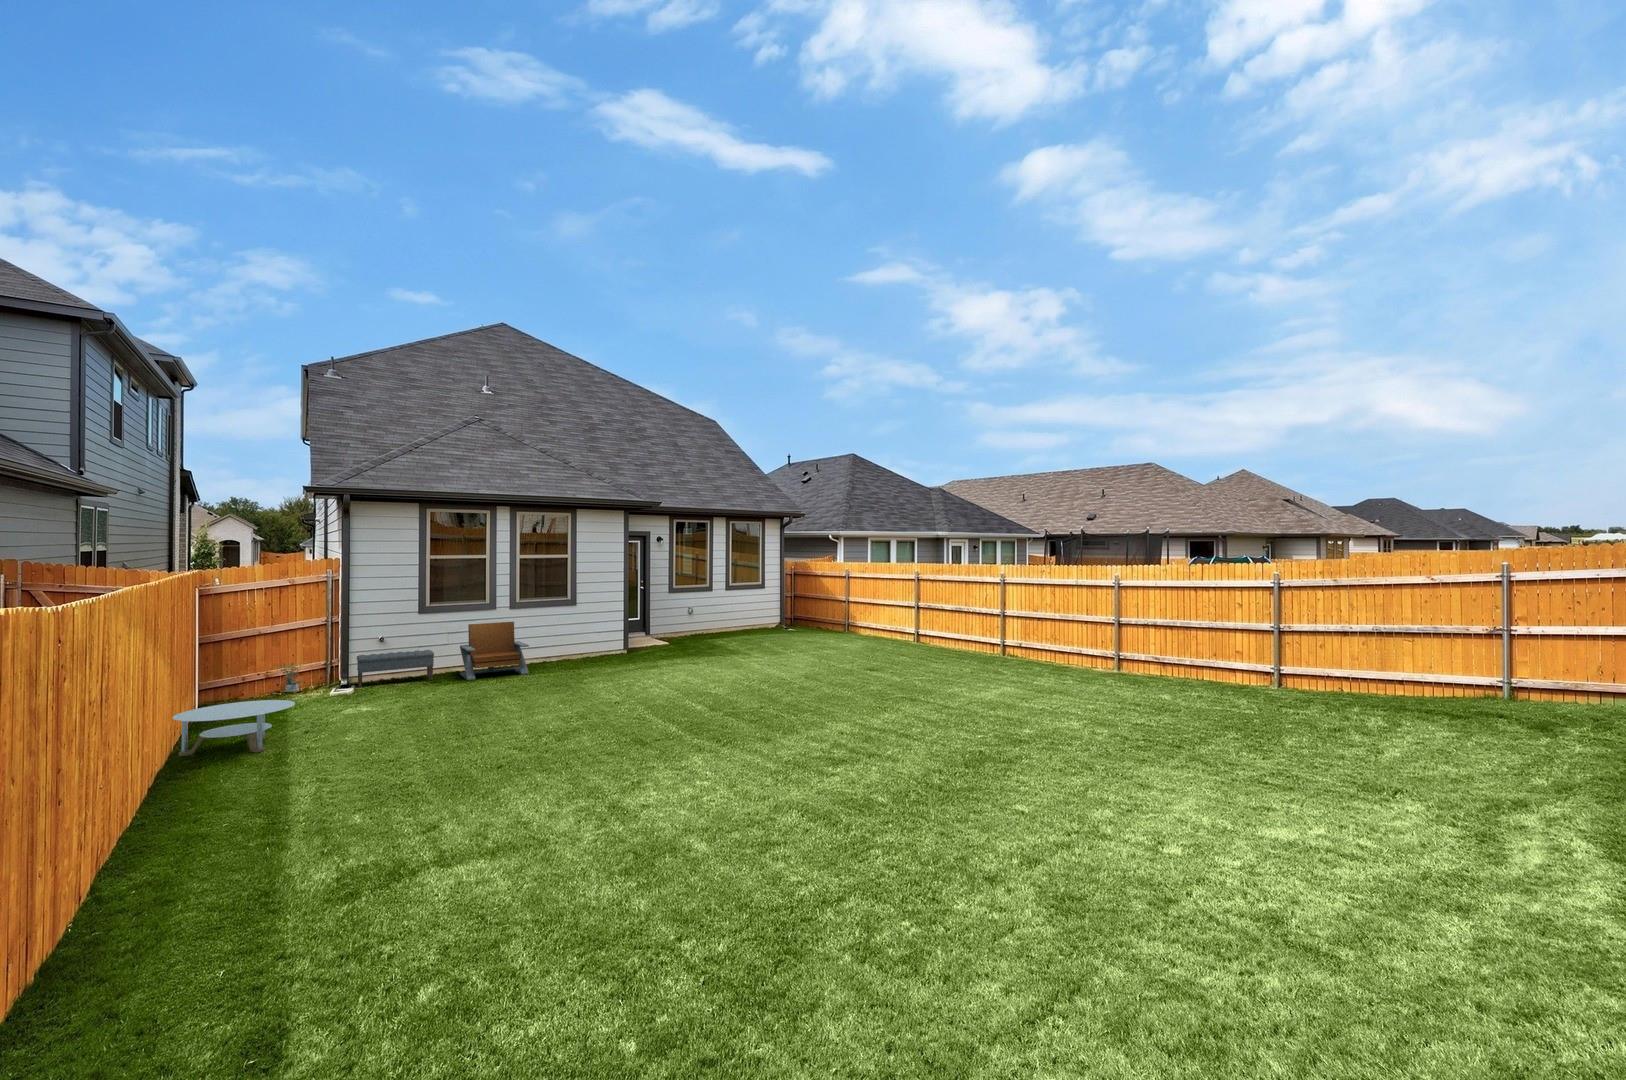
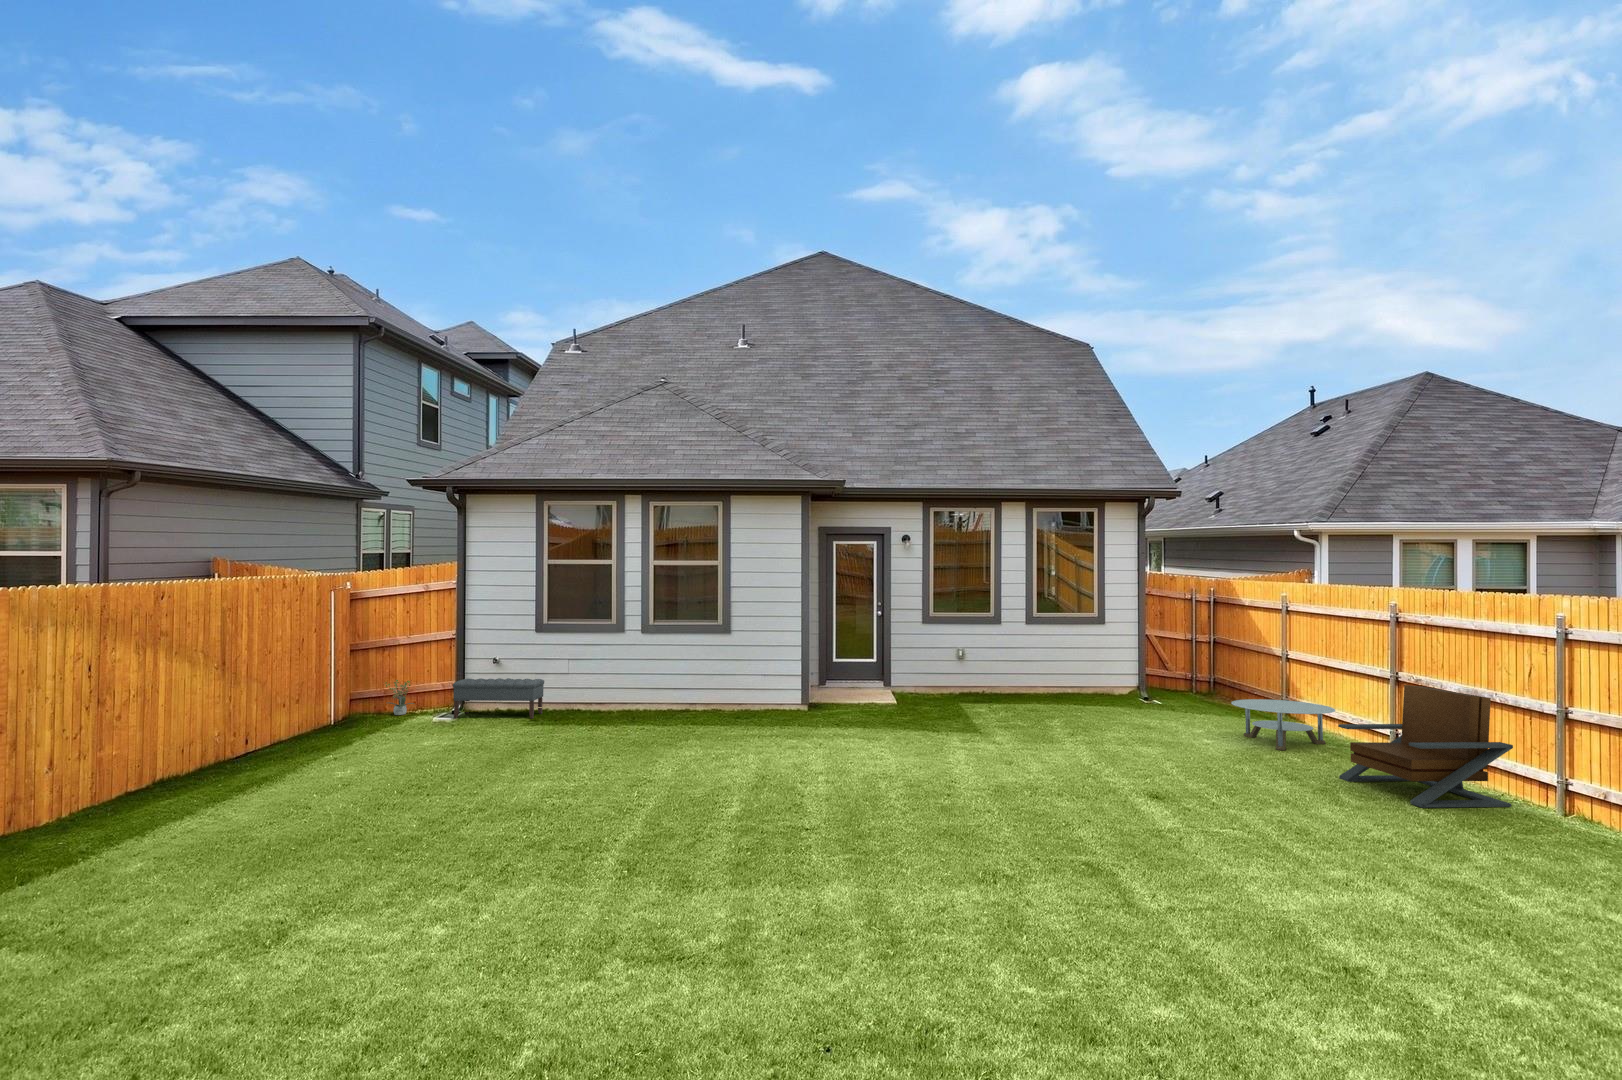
lounge chair: present [460,622,529,680] -> present [1338,685,1513,808]
round table: present [173,700,295,756] -> present [1231,699,1335,750]

